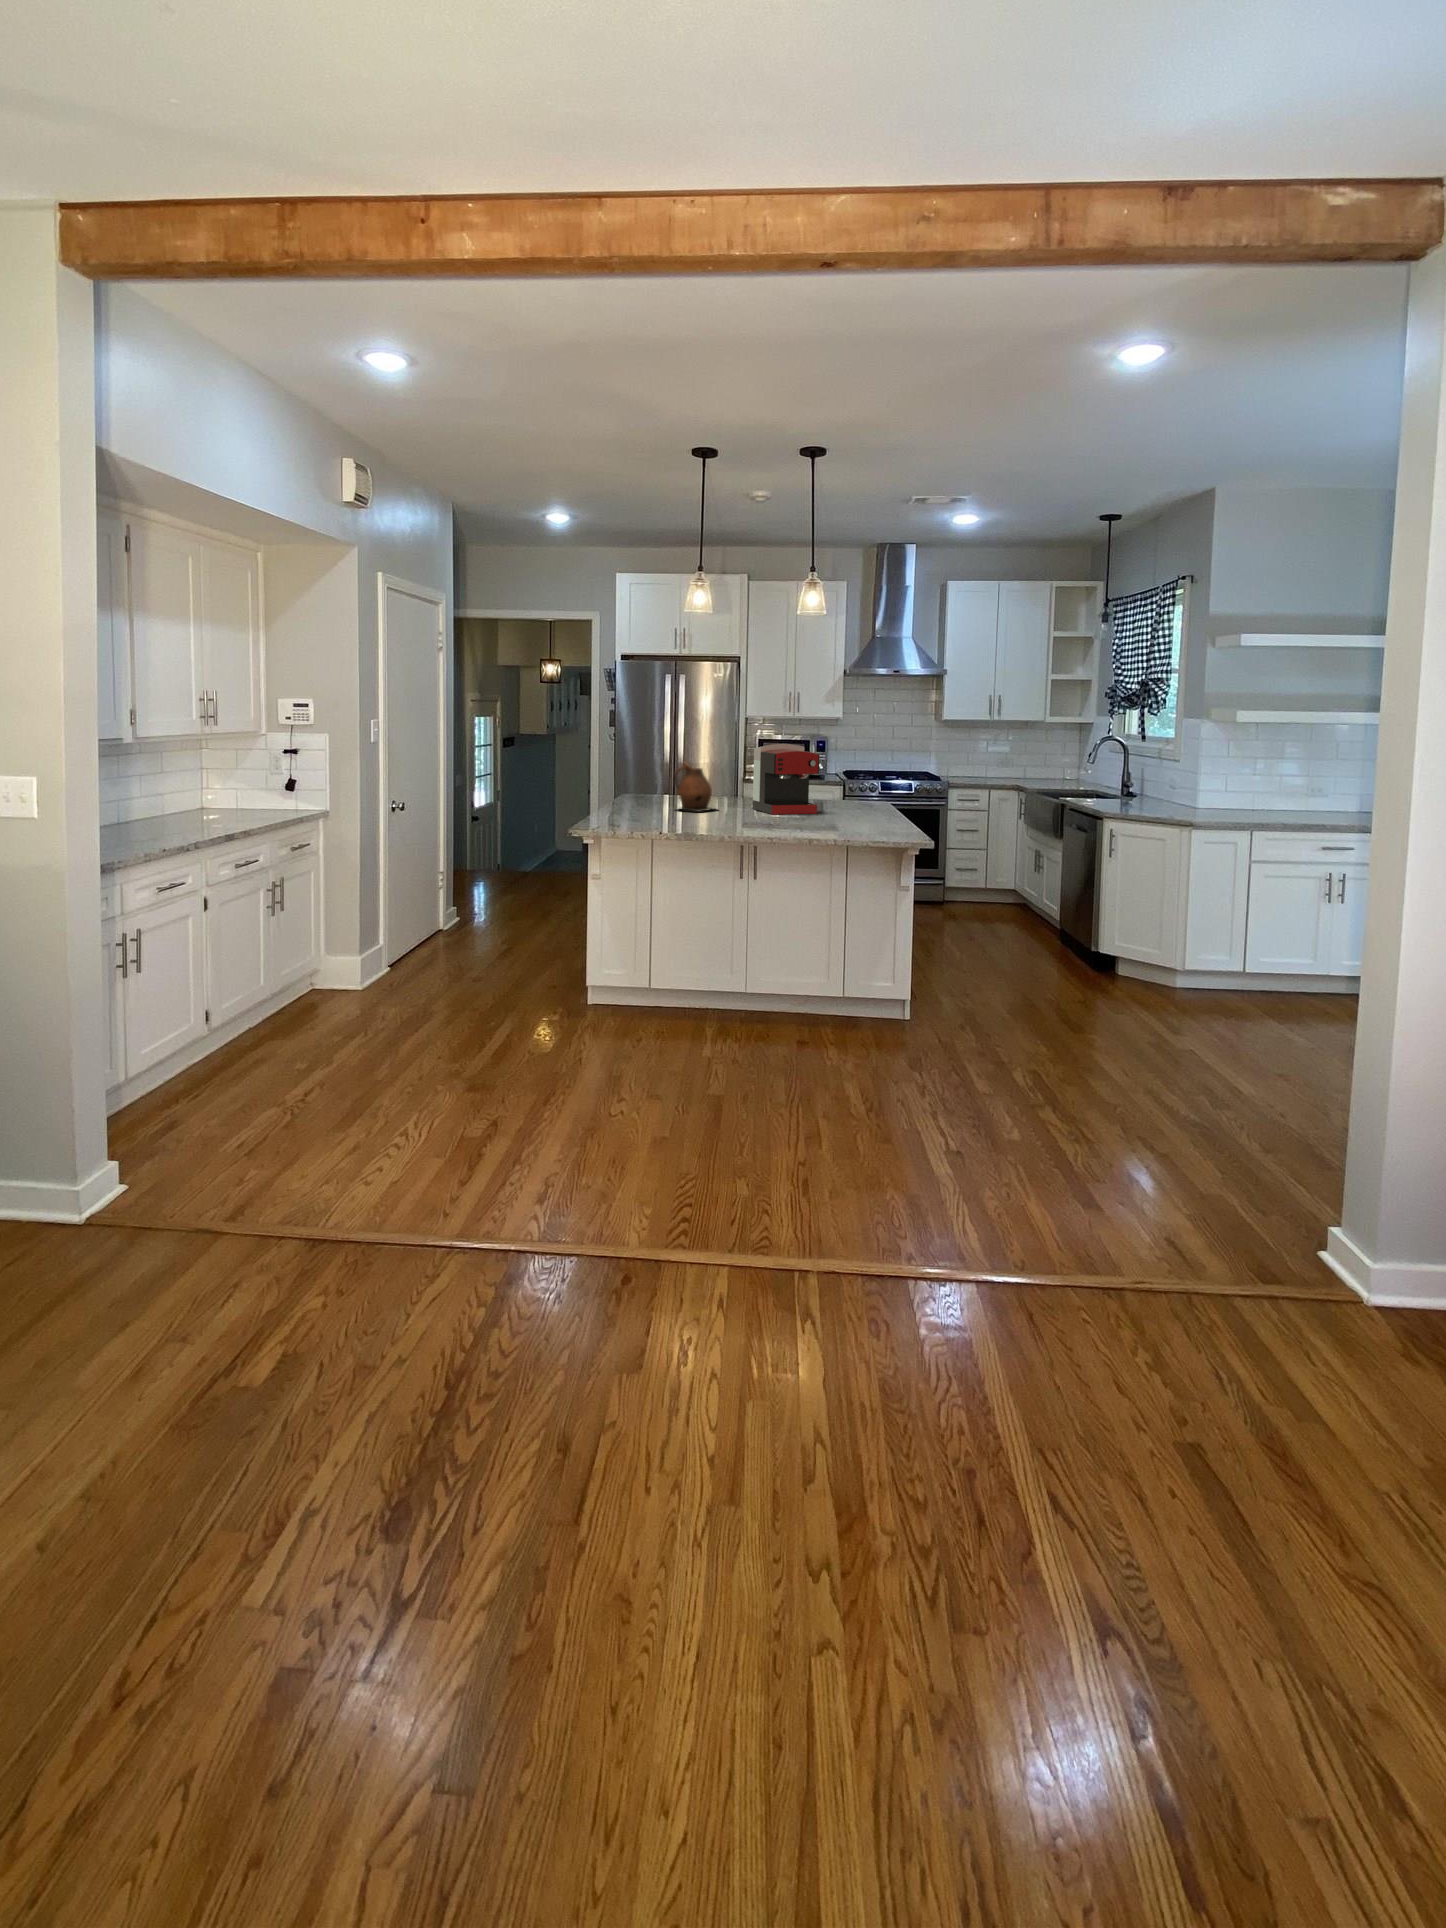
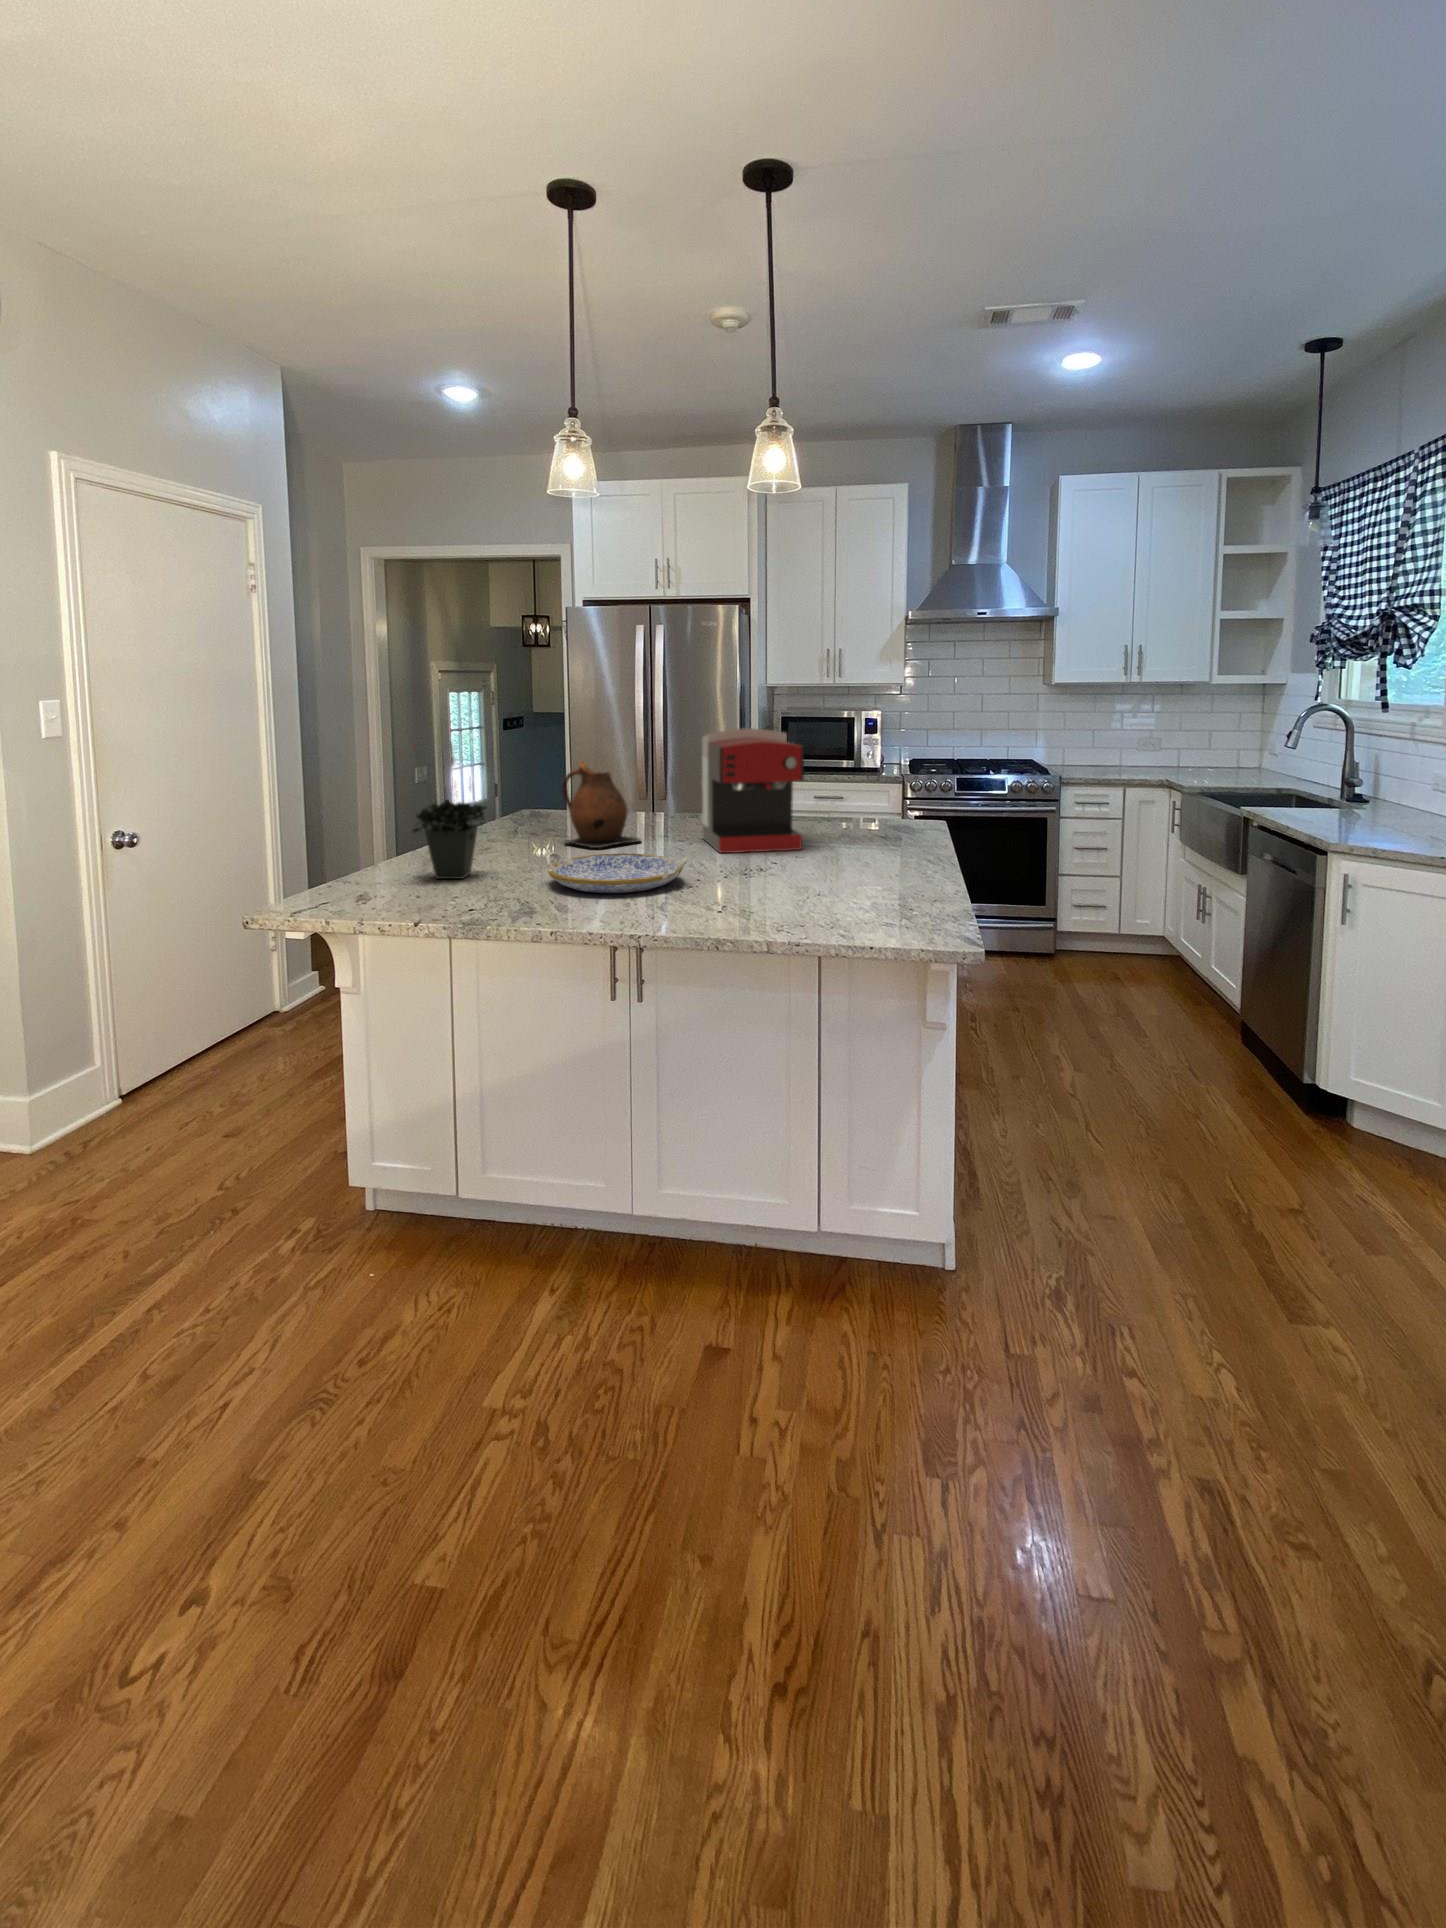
potted plant: none [623,746,661,822] -> present [412,748,487,879]
serving tray: none [698,808,775,827] -> present [546,852,687,893]

